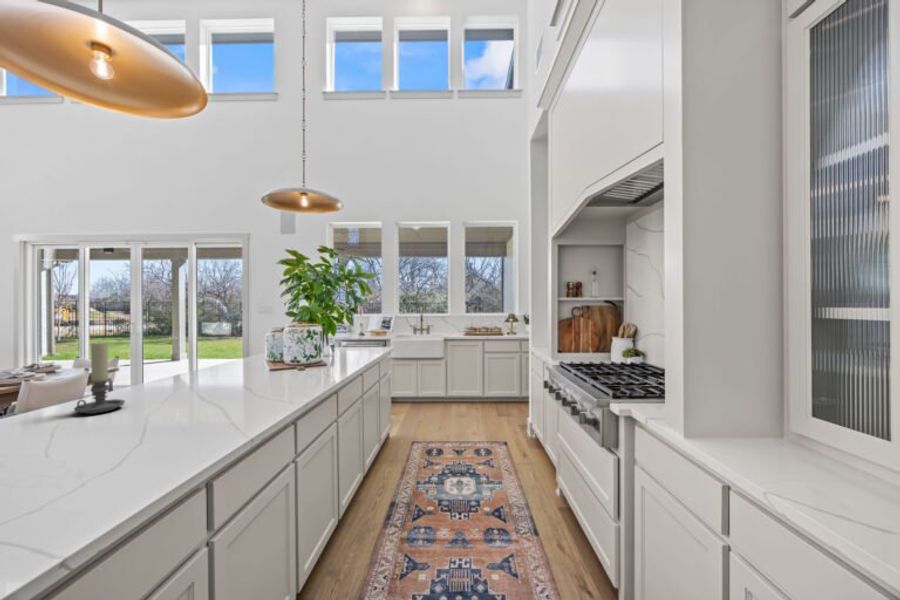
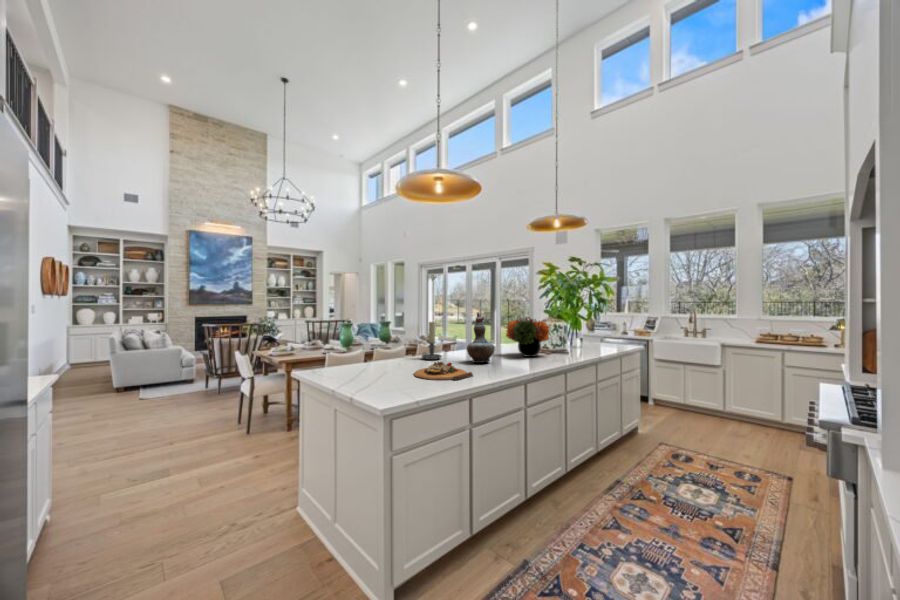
decorative vase: none [182,321,235,403] -> present [467,313,494,363]
flower arrangement: none [242,323,310,378] -> present [506,317,550,357]
cutting board: none [67,414,214,463] -> present [414,362,473,380]

